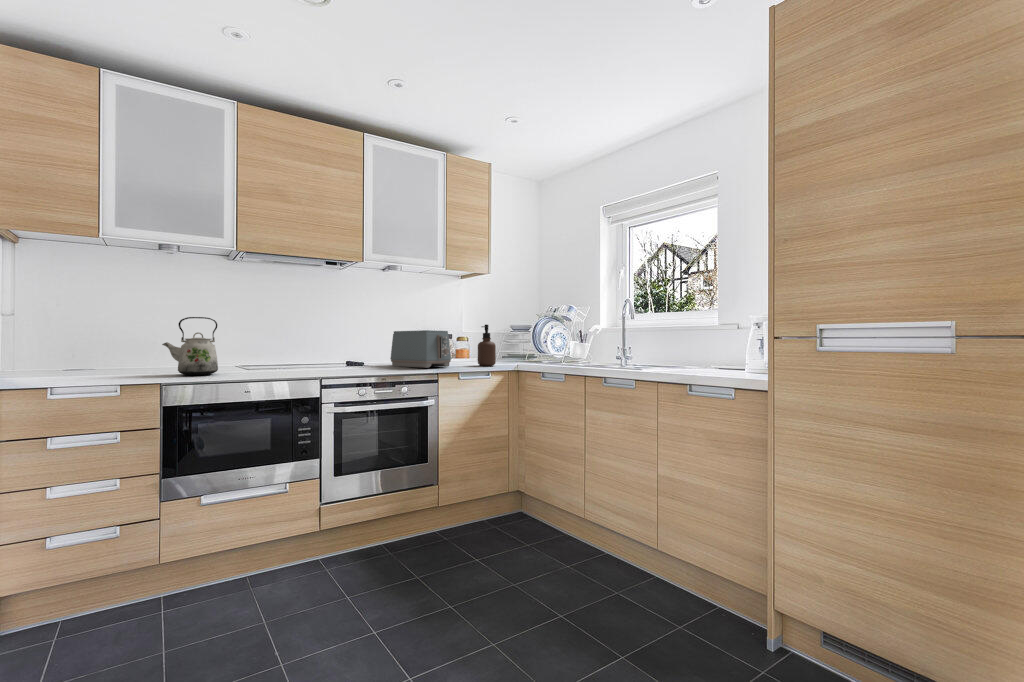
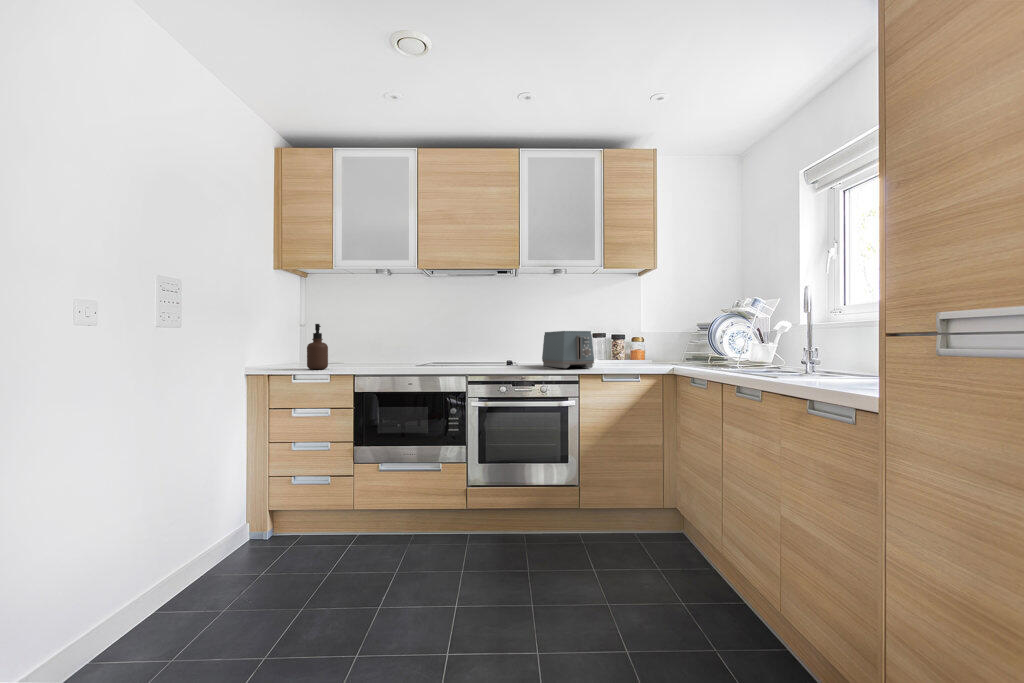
kettle: present [162,317,218,375] -> none [353,324,389,369]
soap dispenser: present [478,325,496,366] -> present [307,324,328,369]

